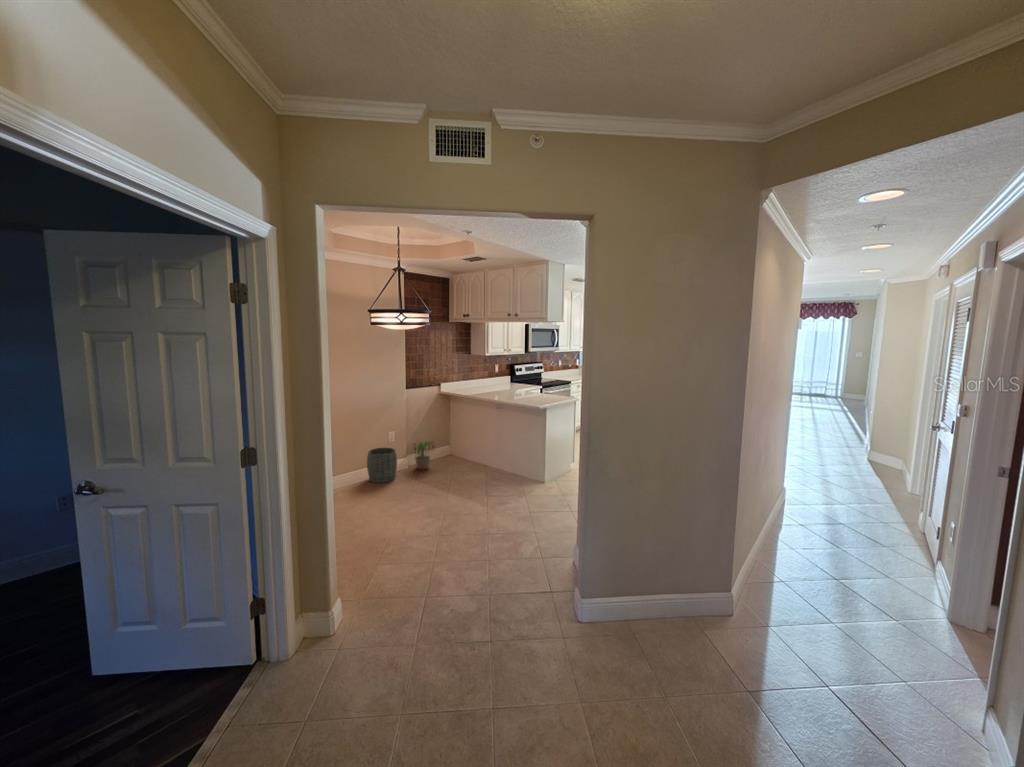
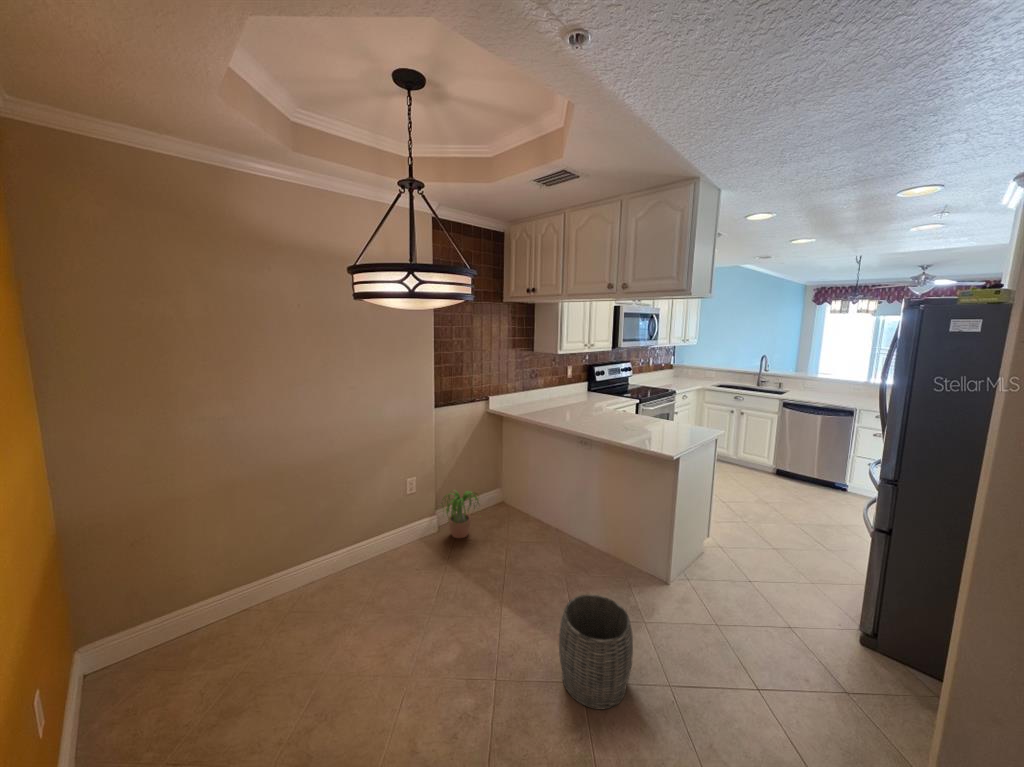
woven basket: present [367,448,397,483] -> present [559,595,633,710]

